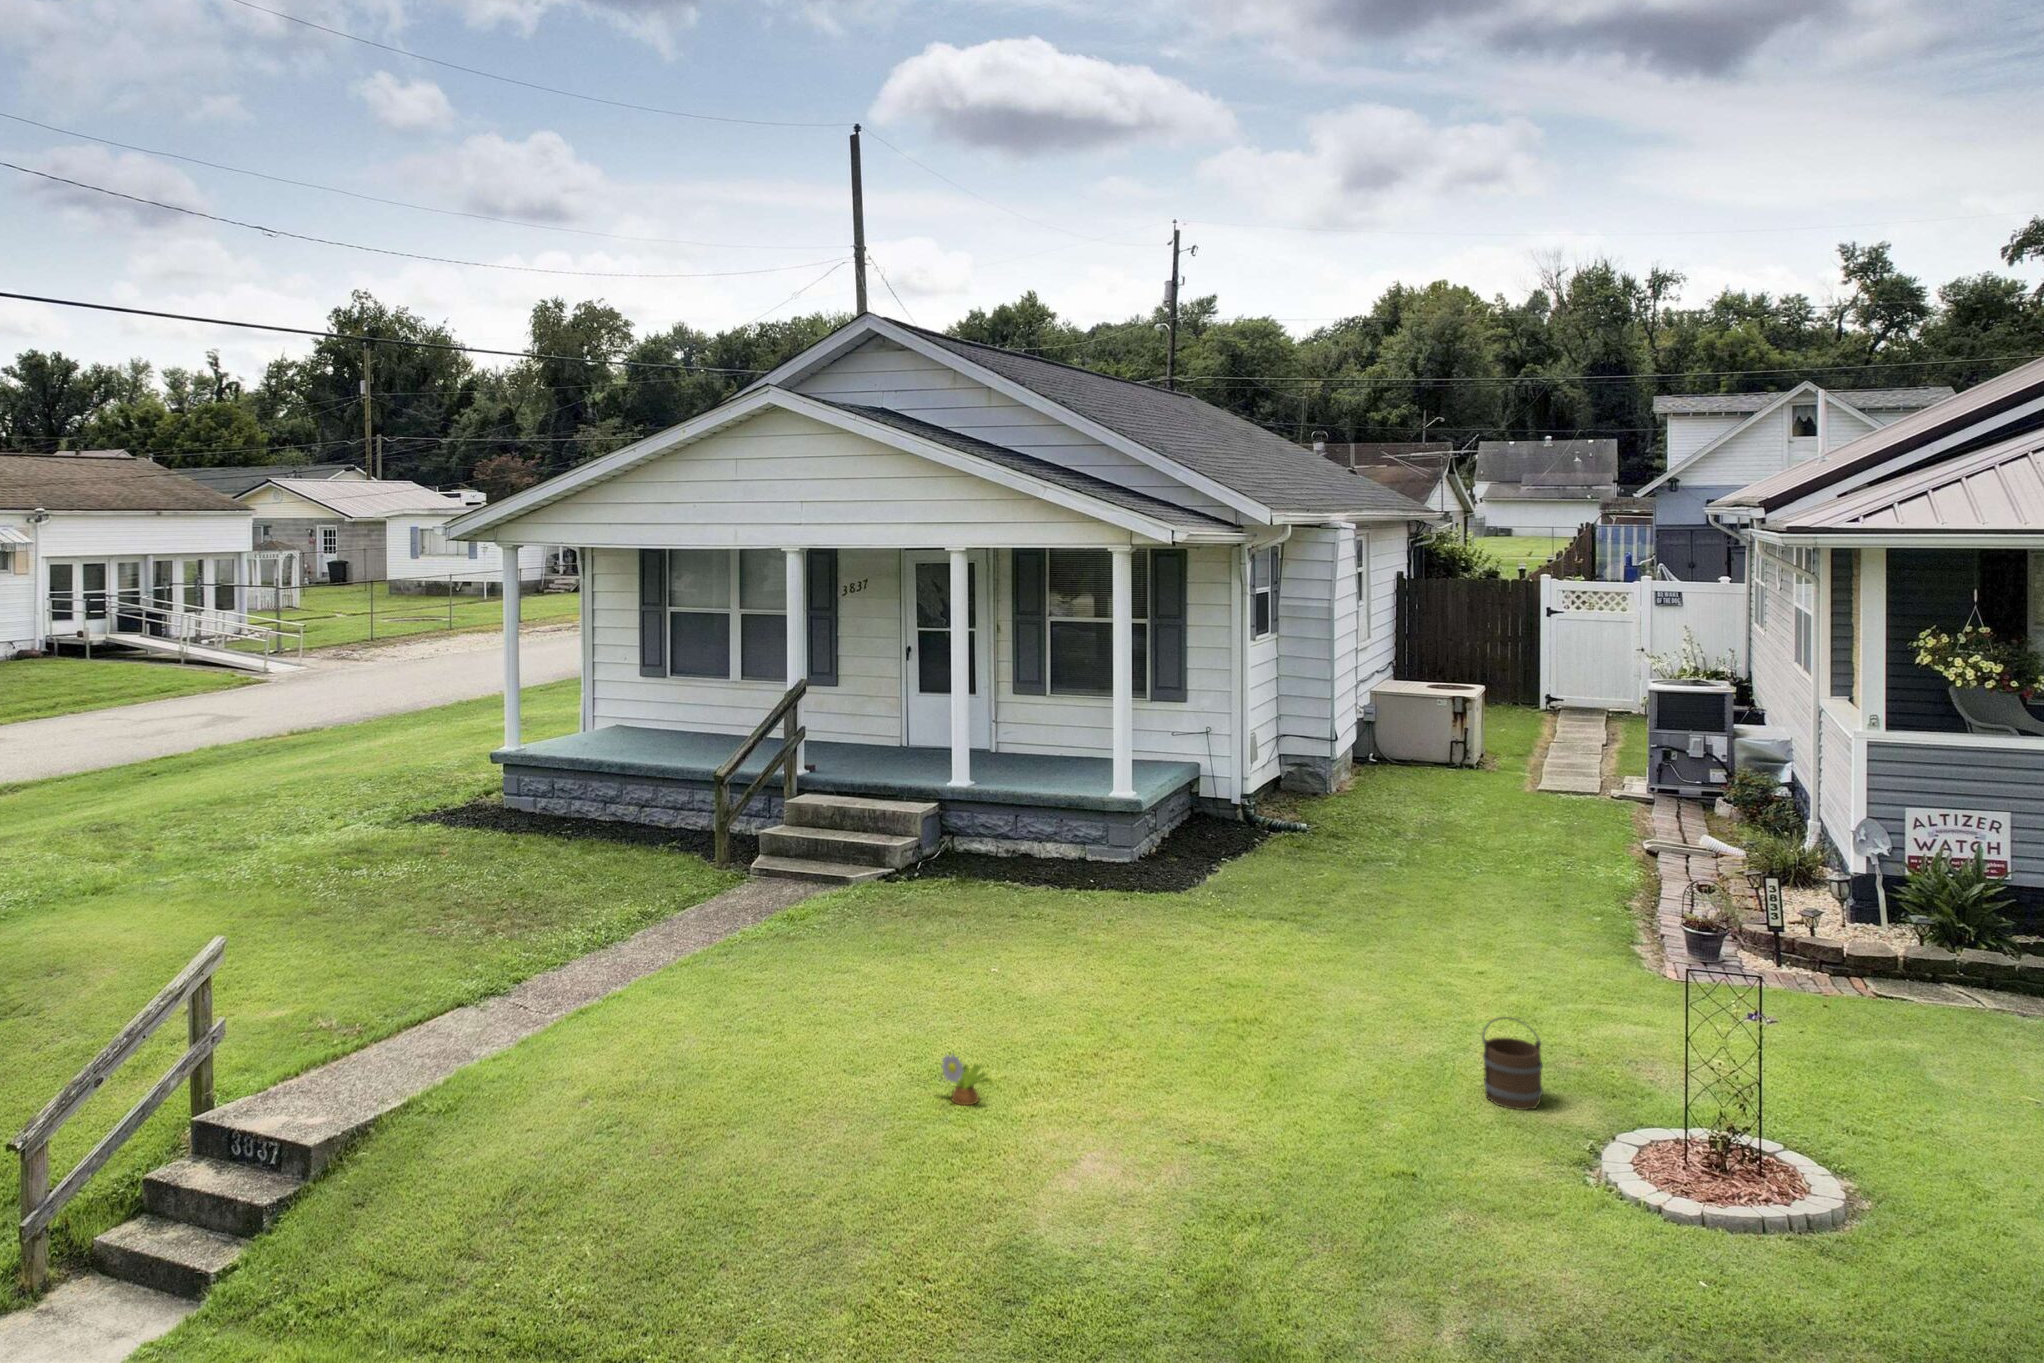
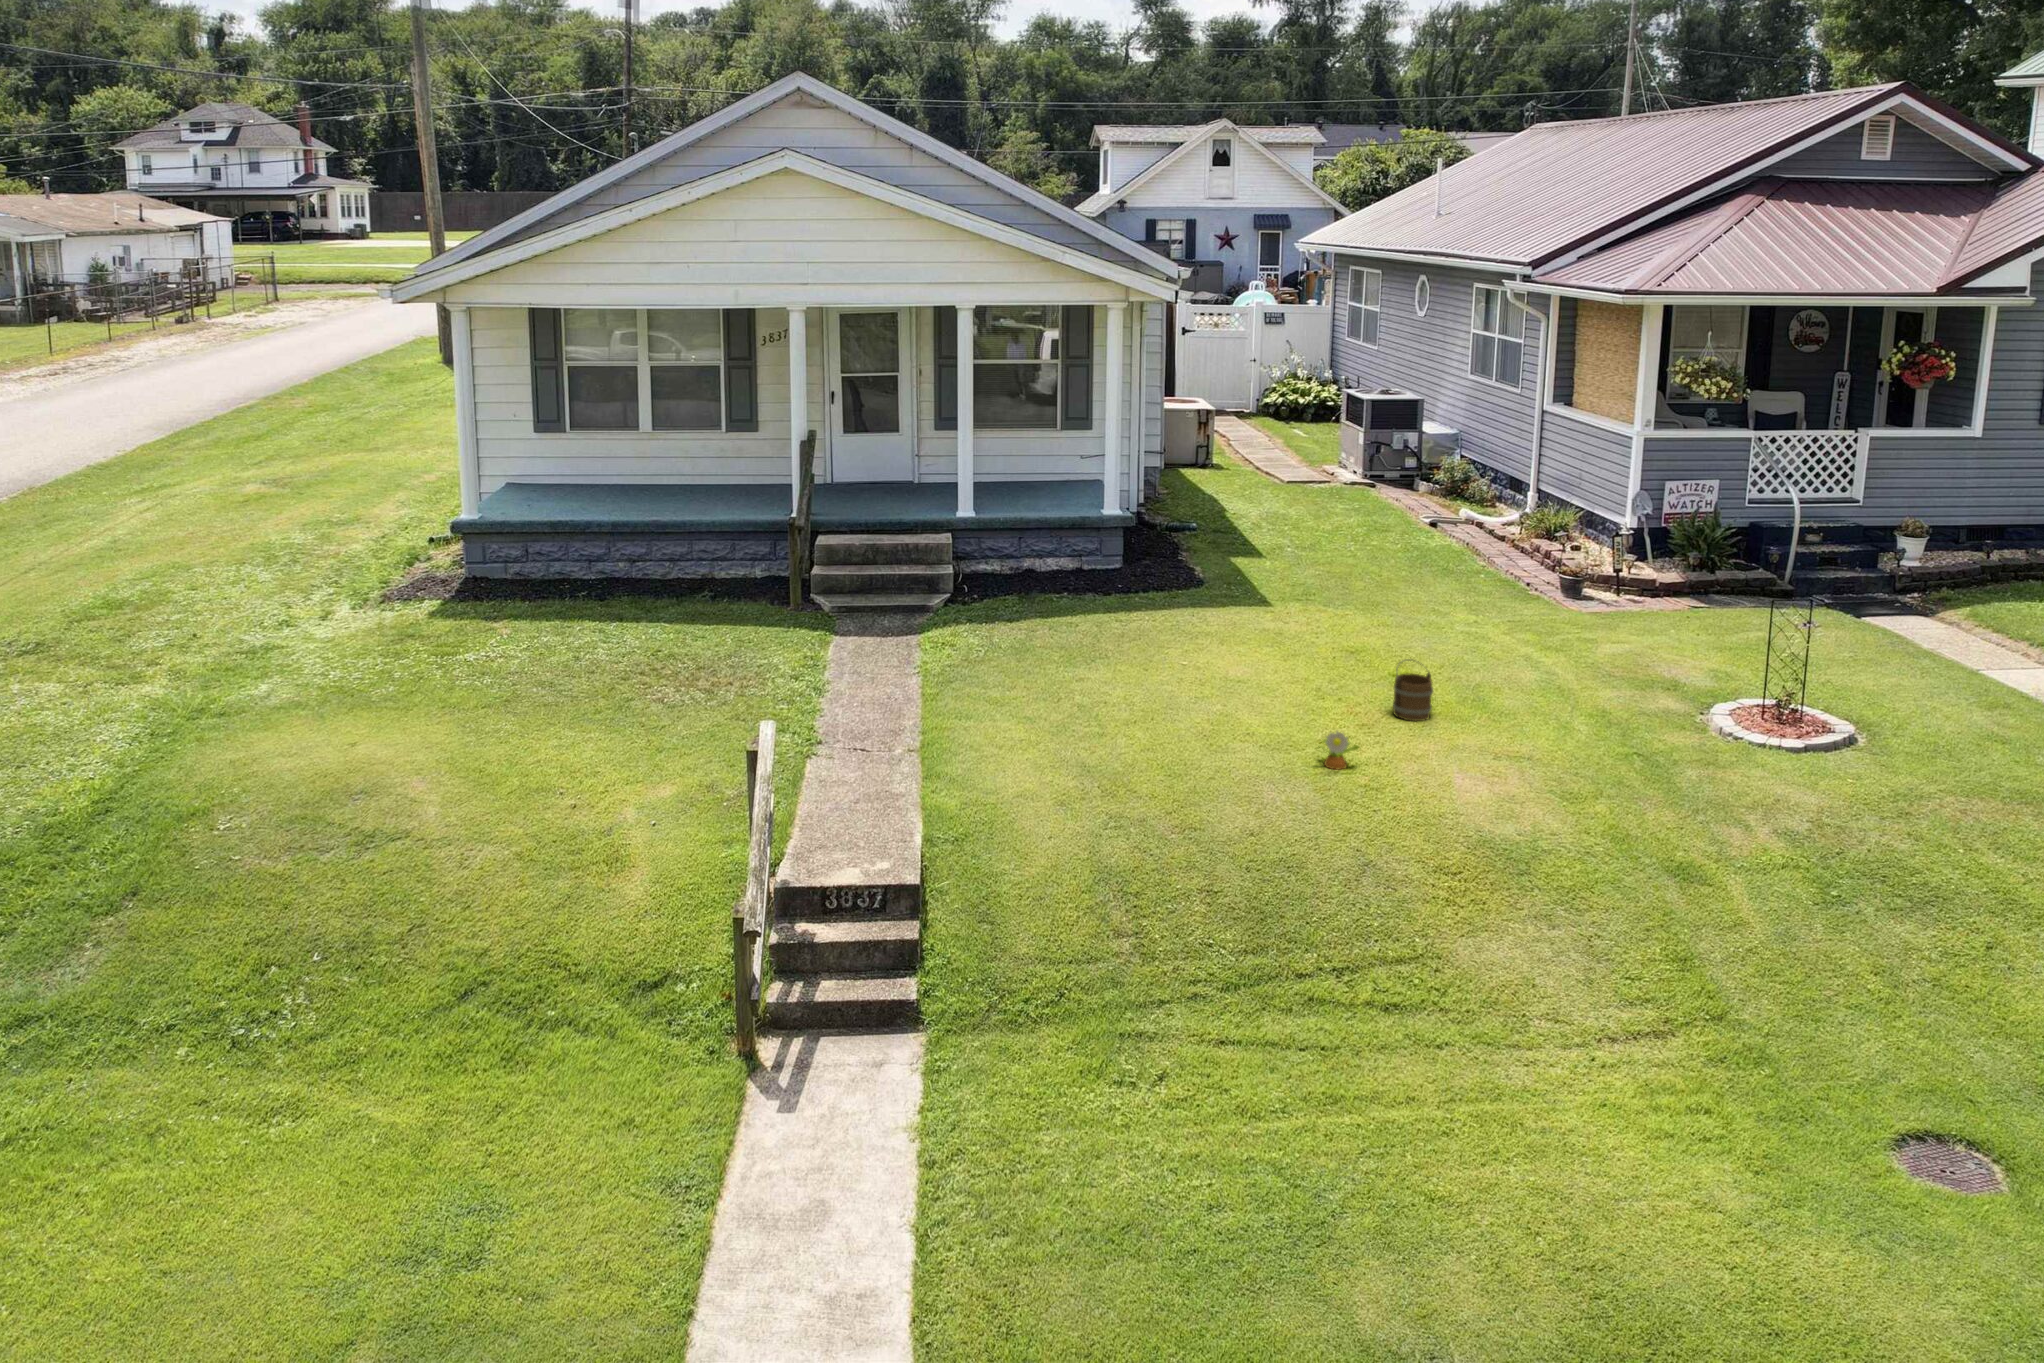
bucket: present [1482,1017,1543,1110] -> present [1393,660,1433,721]

